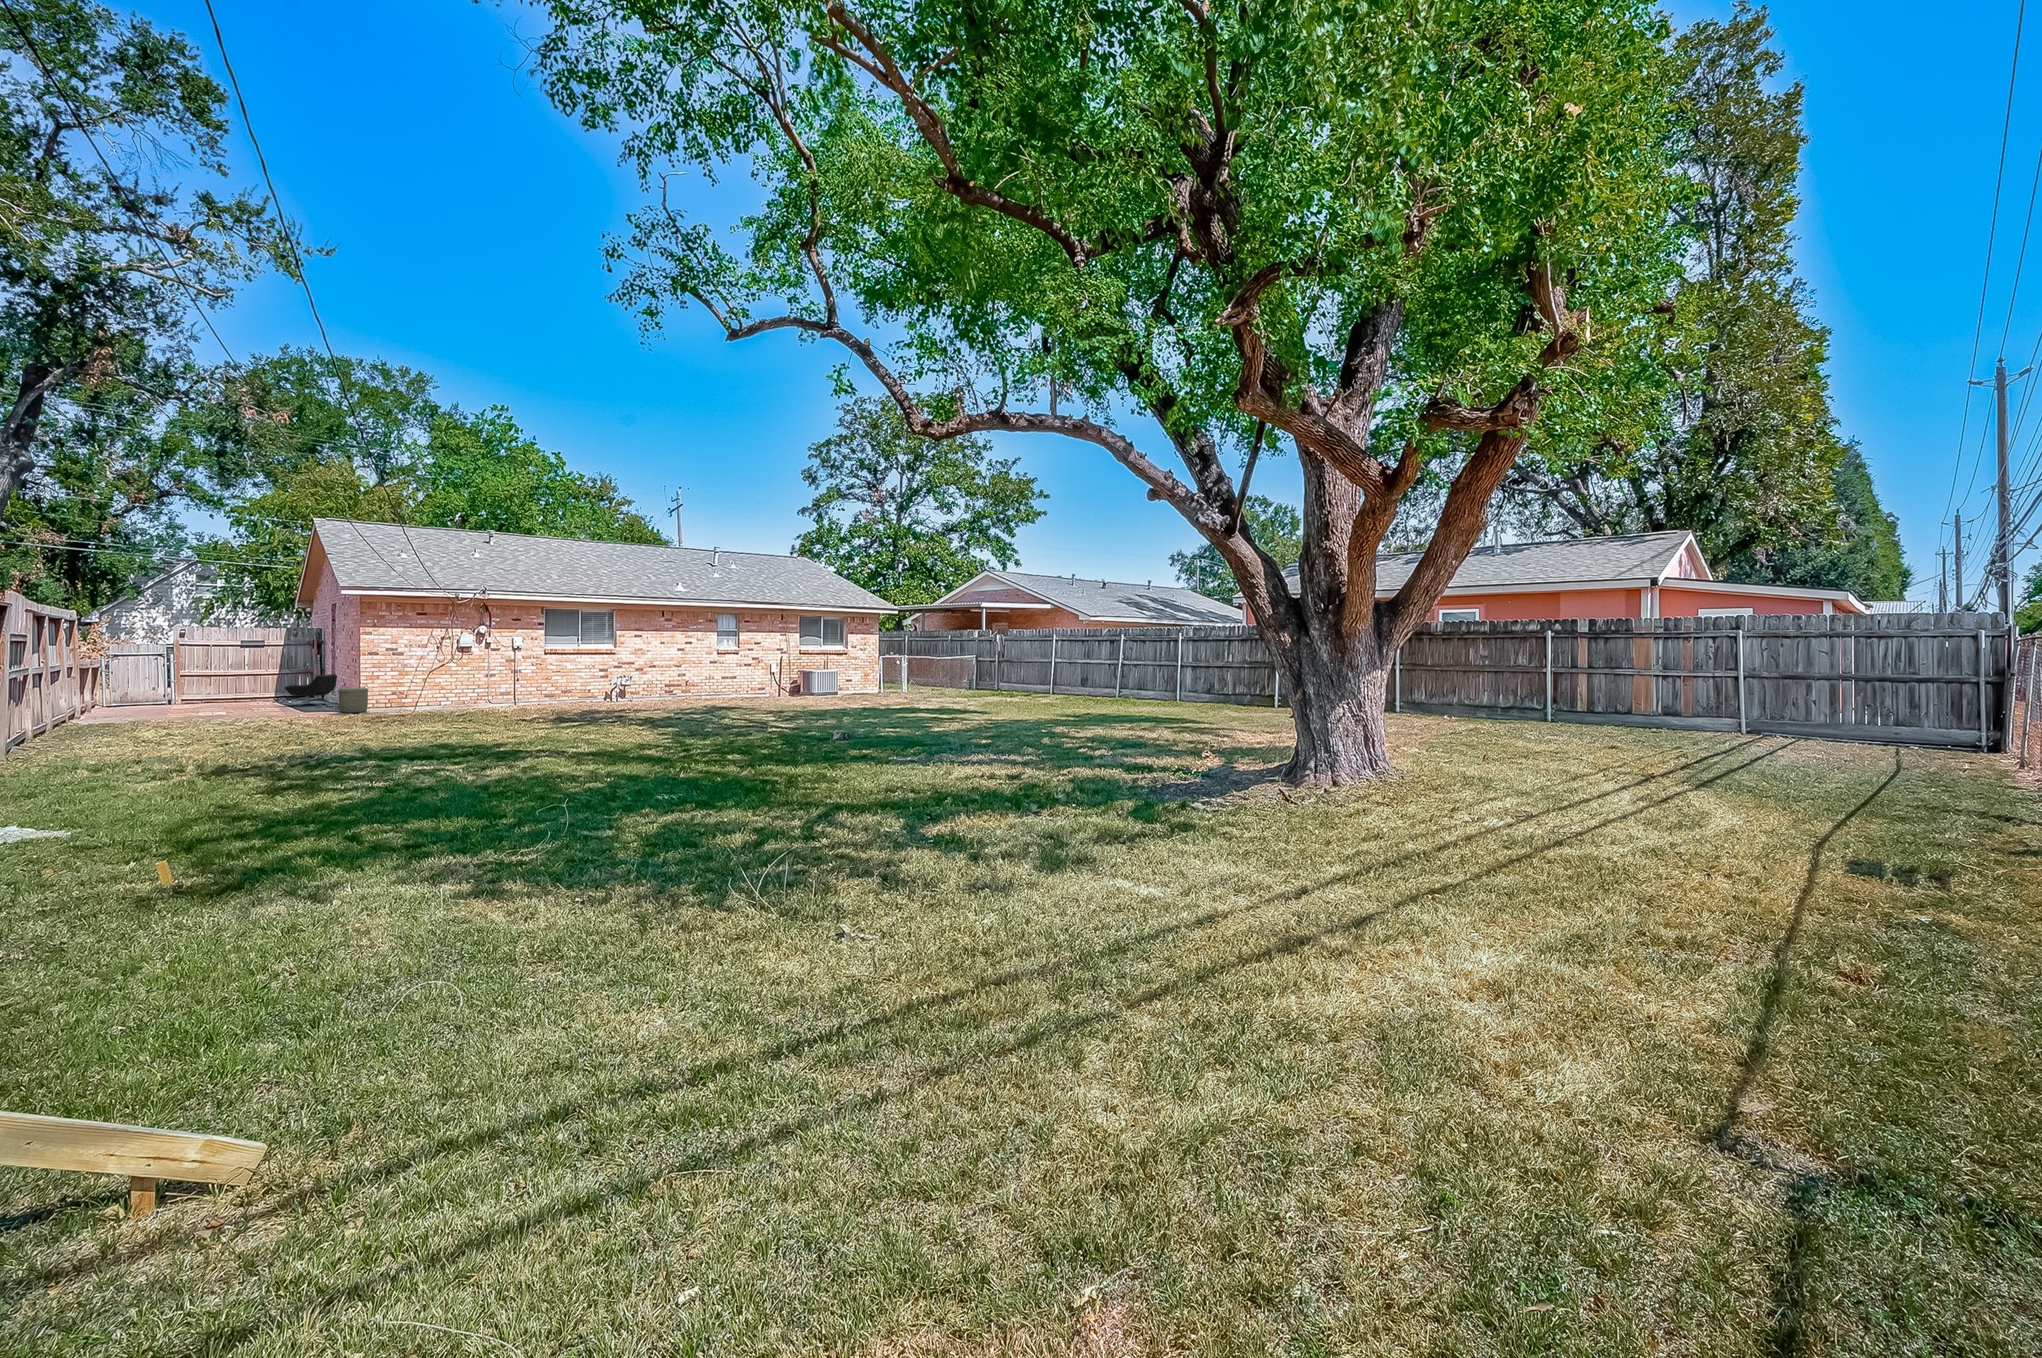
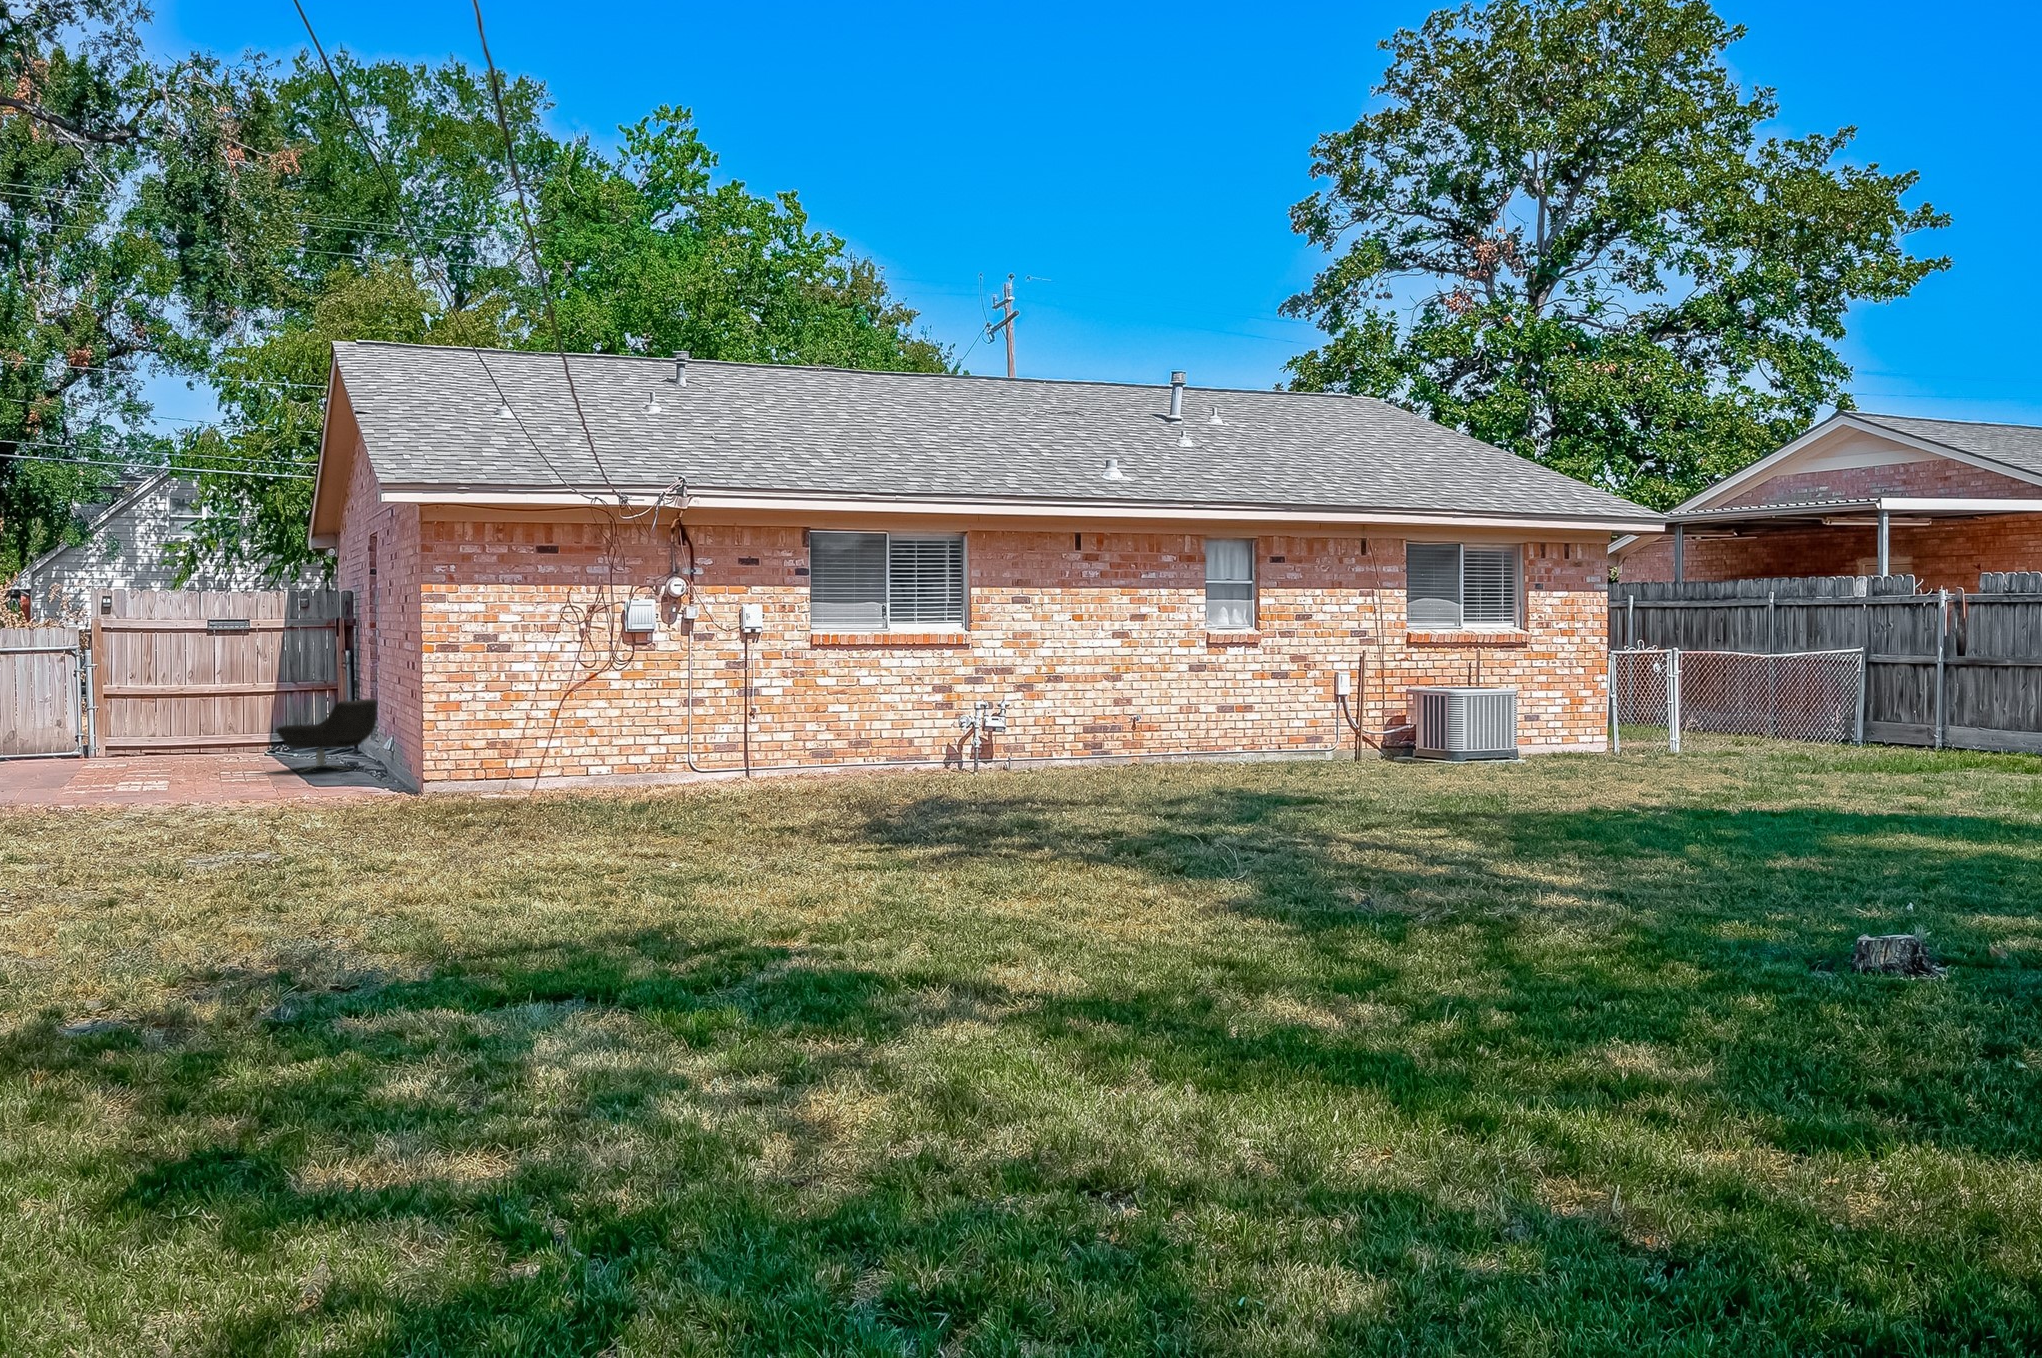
woven basket: present [338,688,368,713] -> none [373,735,435,797]

